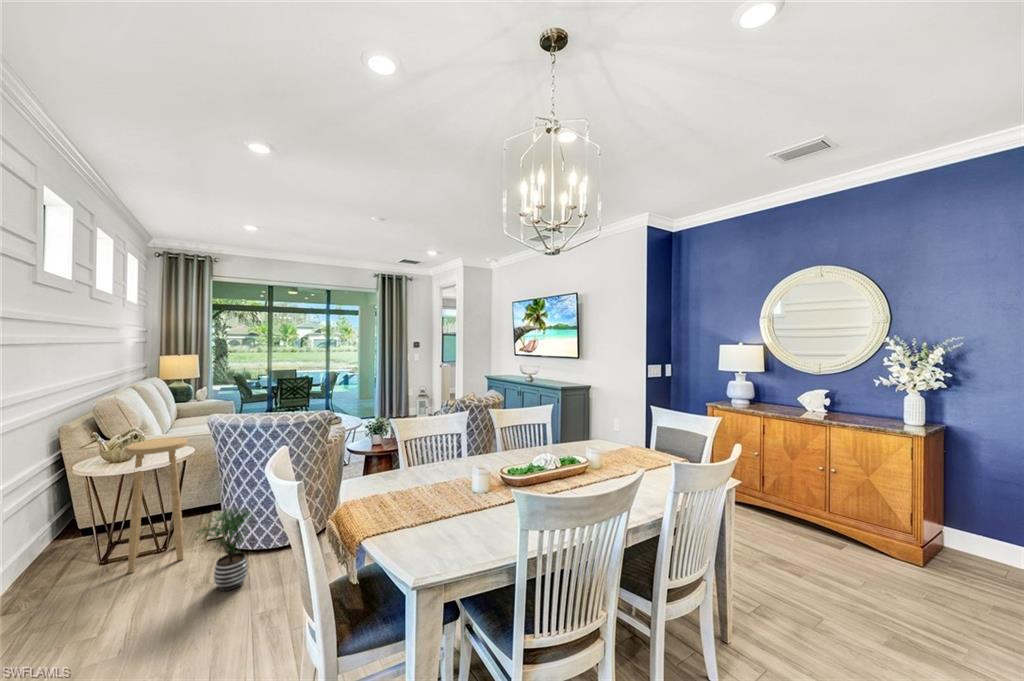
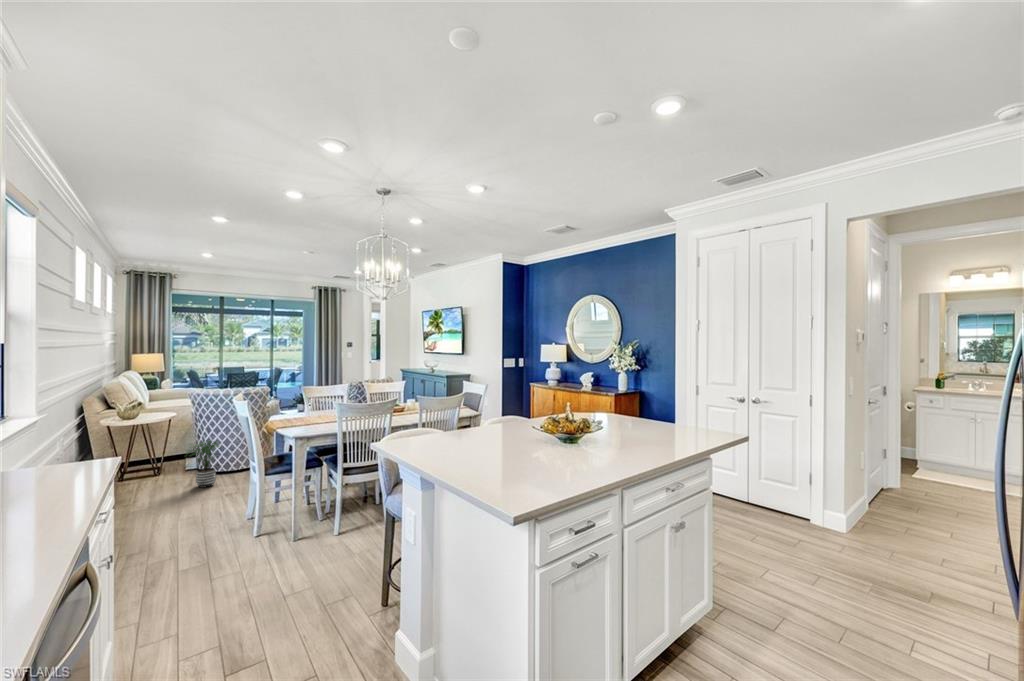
stool: present [125,438,187,573] -> none [135,402,174,483]

